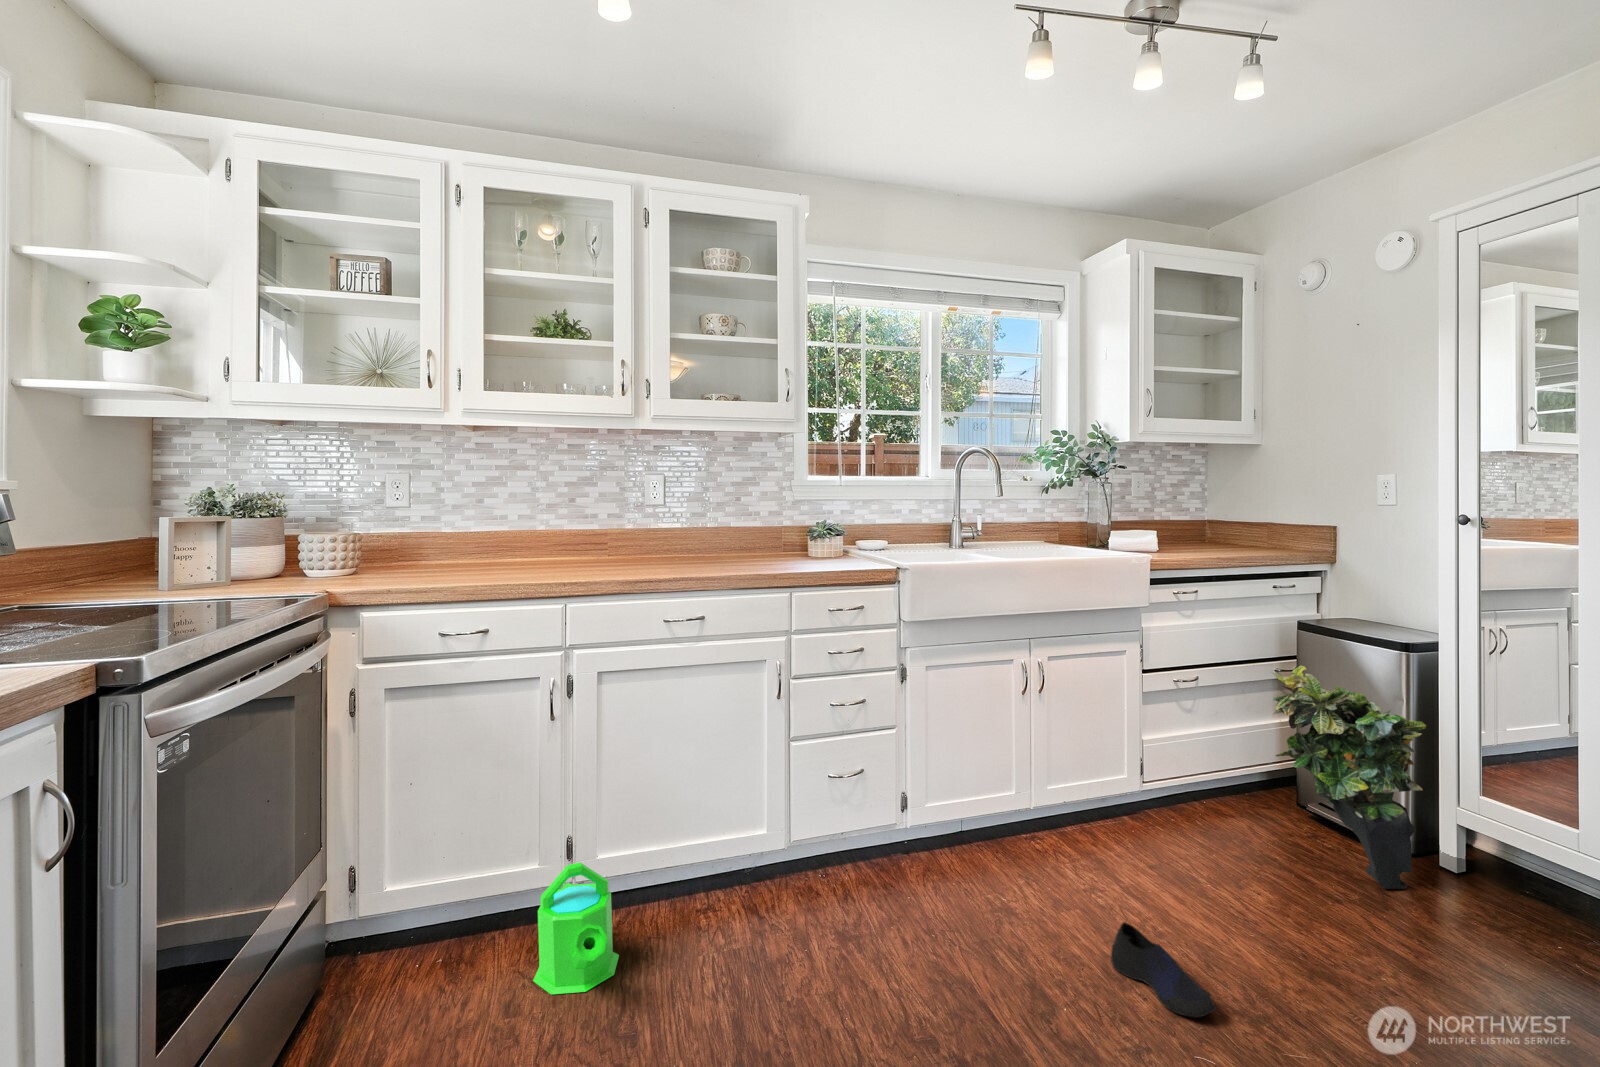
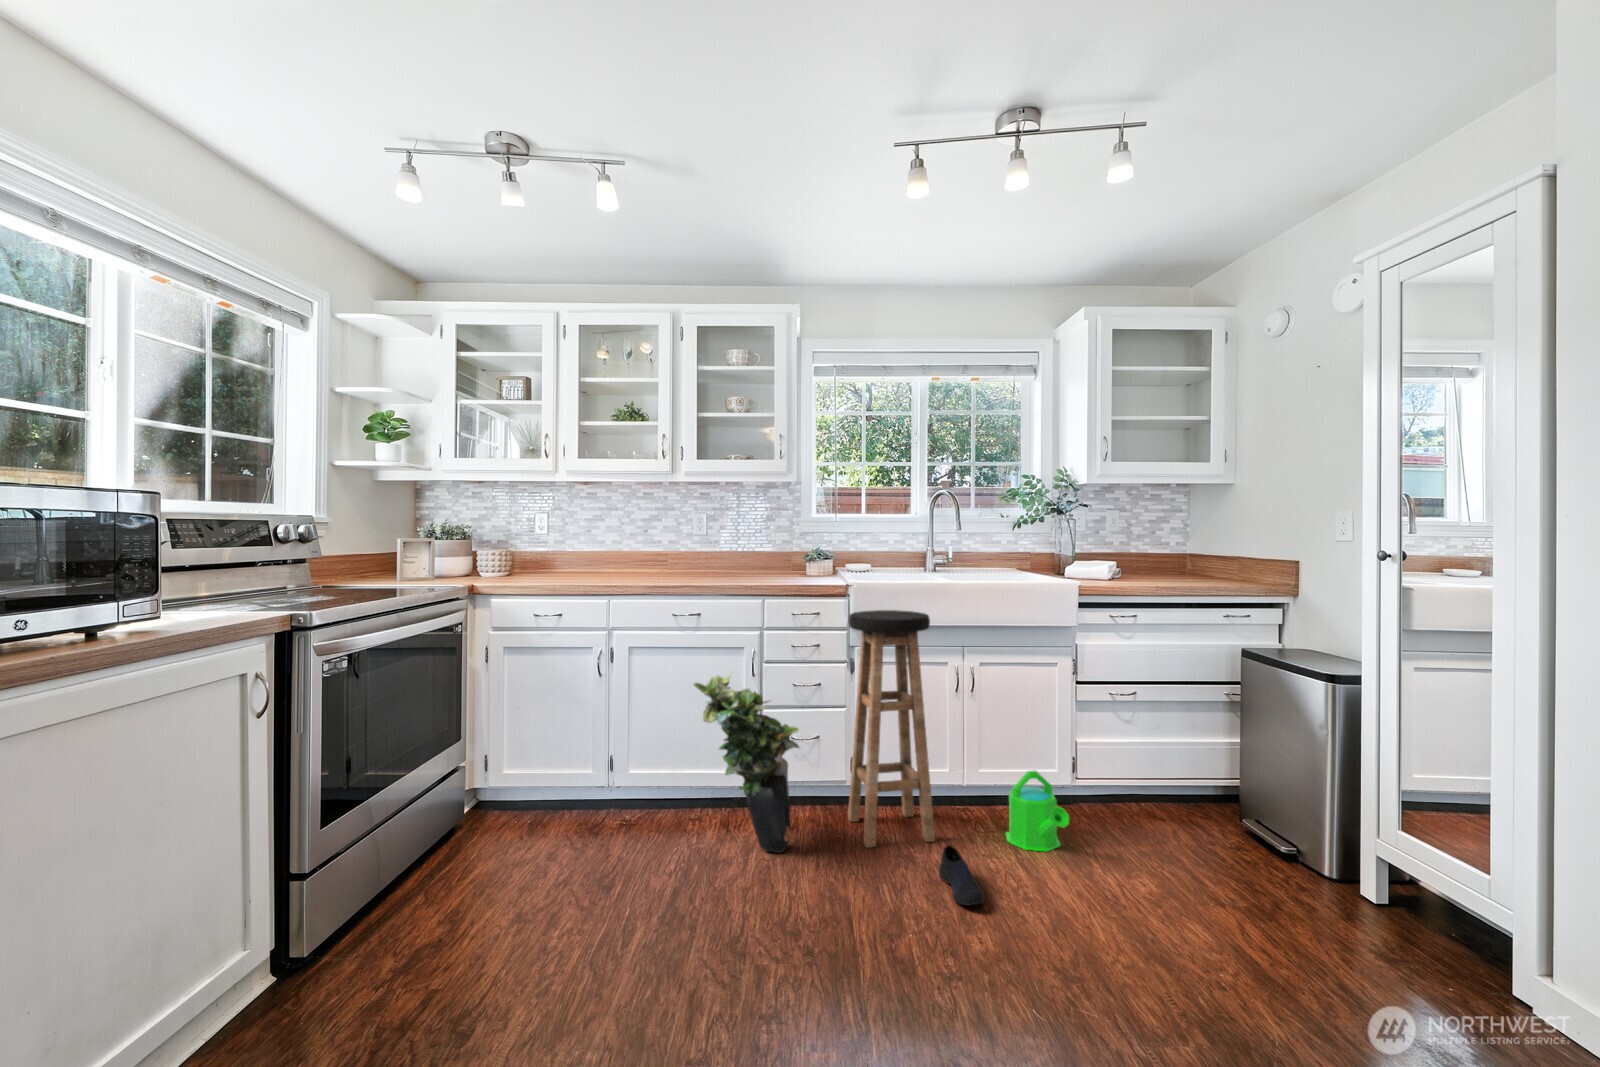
bar stool: none [925,600,1061,936] -> present [848,610,935,848]
potted plant: present [1271,666,1426,889] -> present [694,674,799,853]
watering can: present [533,863,619,994] -> present [1006,771,1069,851]

